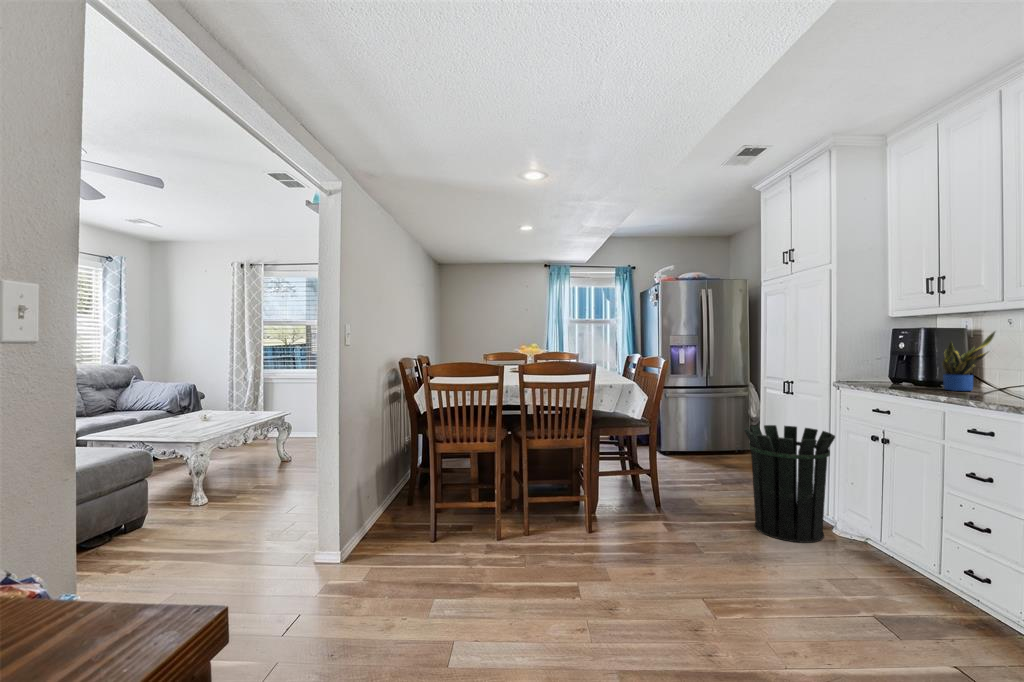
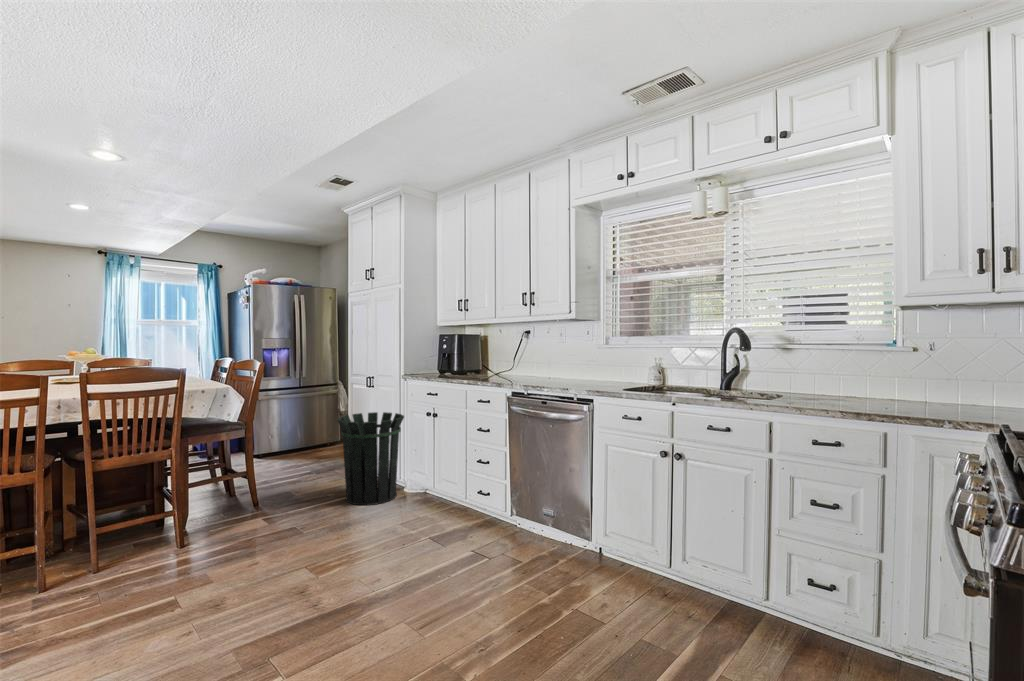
potted plant: present [942,332,995,391] -> none [466,336,492,376]

